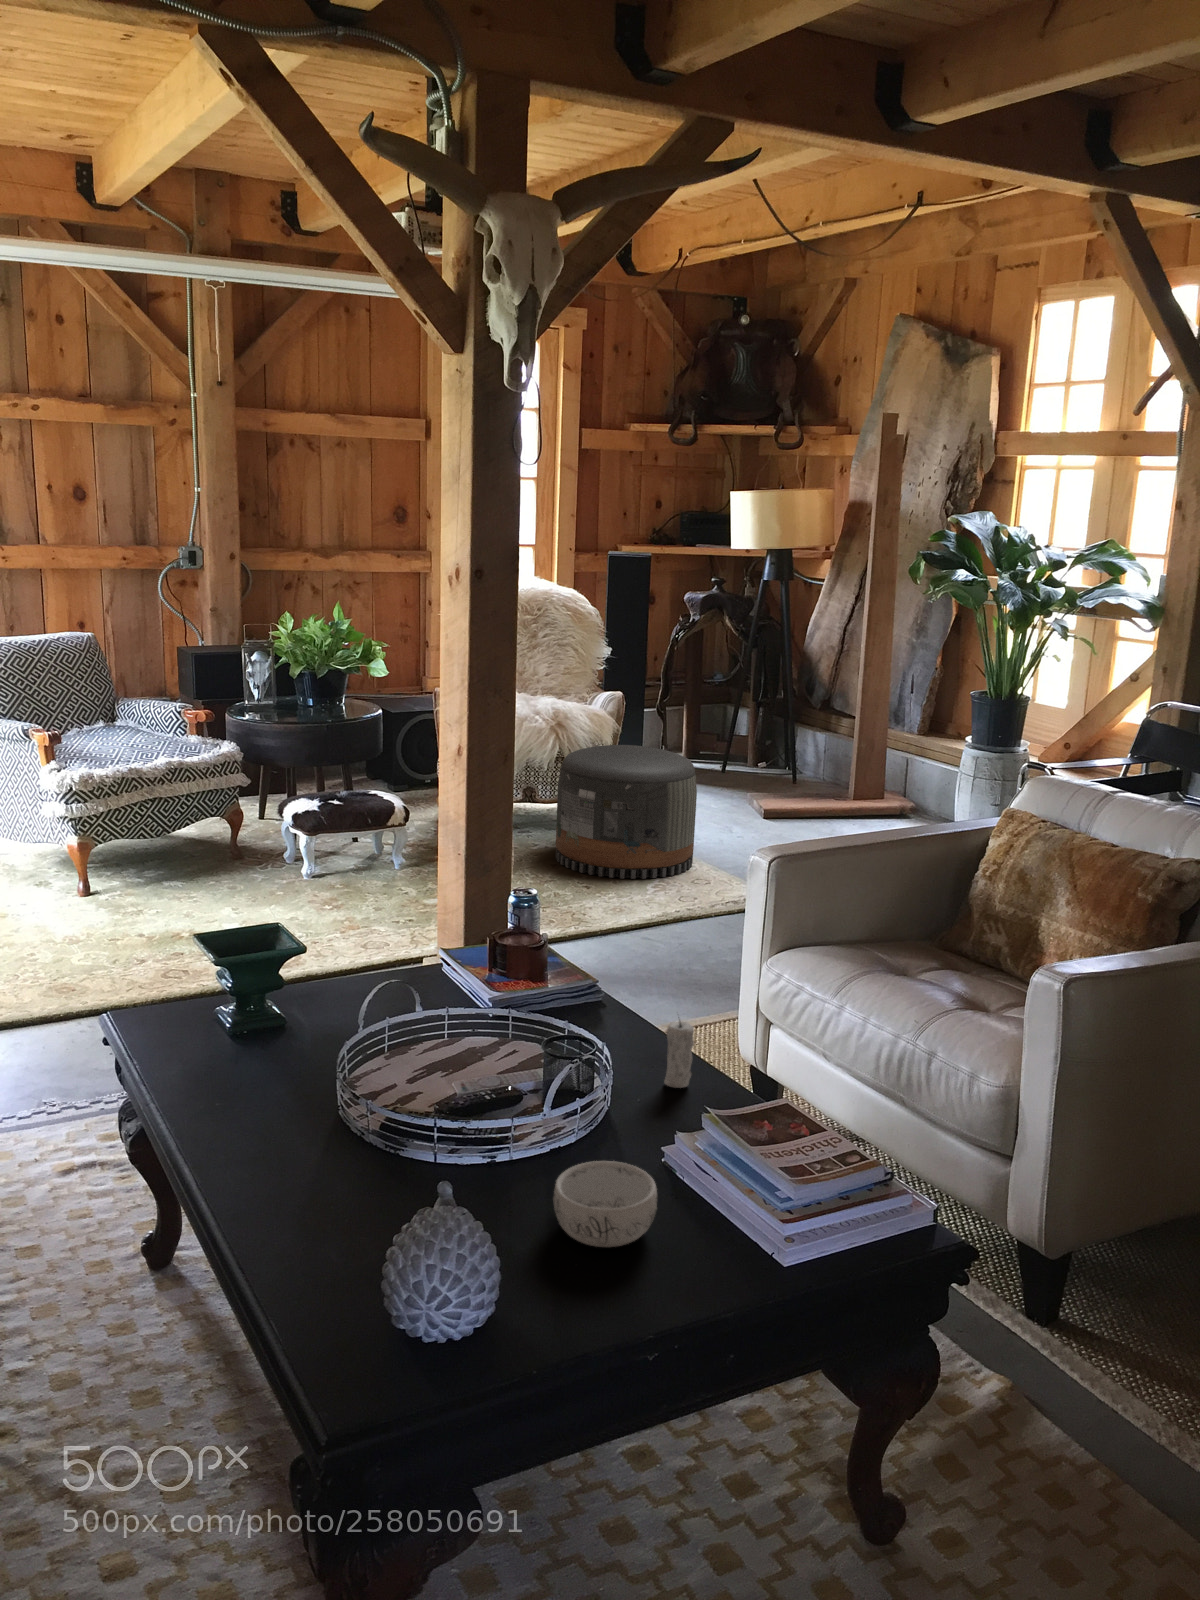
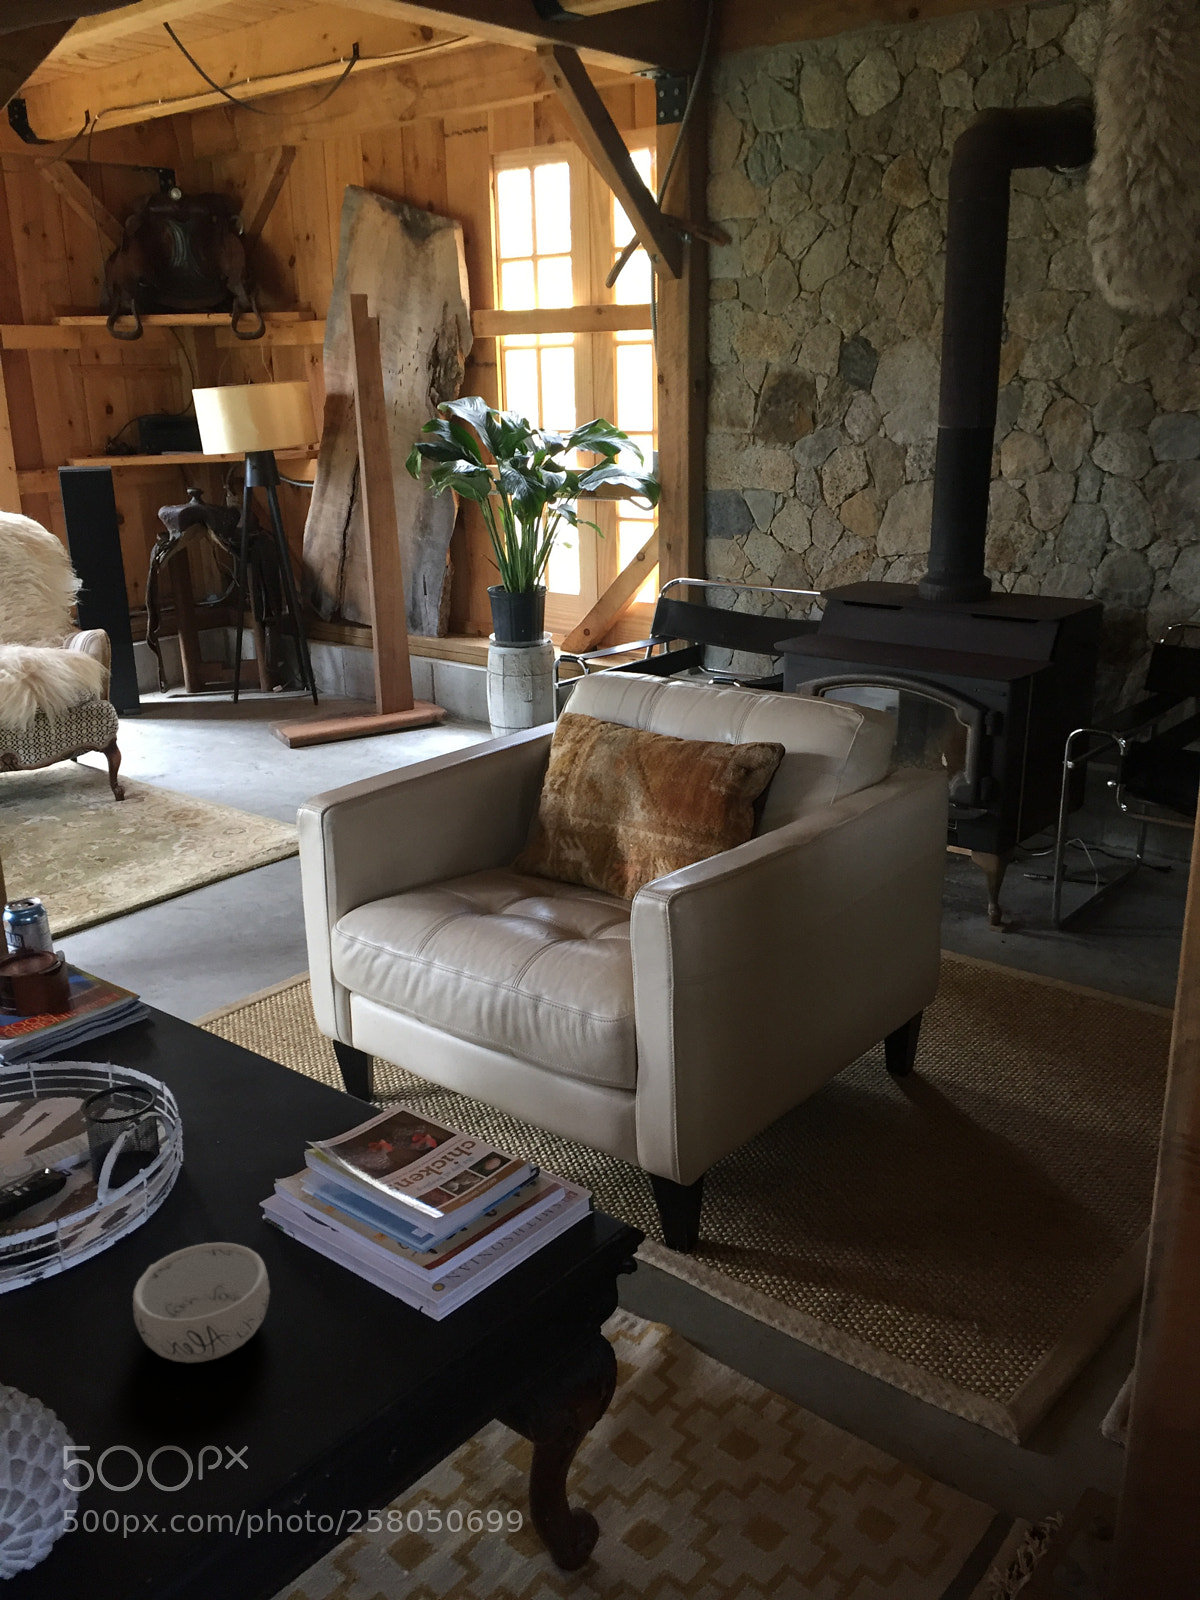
pouf: present [556,745,697,879] -> none [46,689,220,844]
candle: present [664,1021,694,1088] -> none [238,1024,277,1114]

